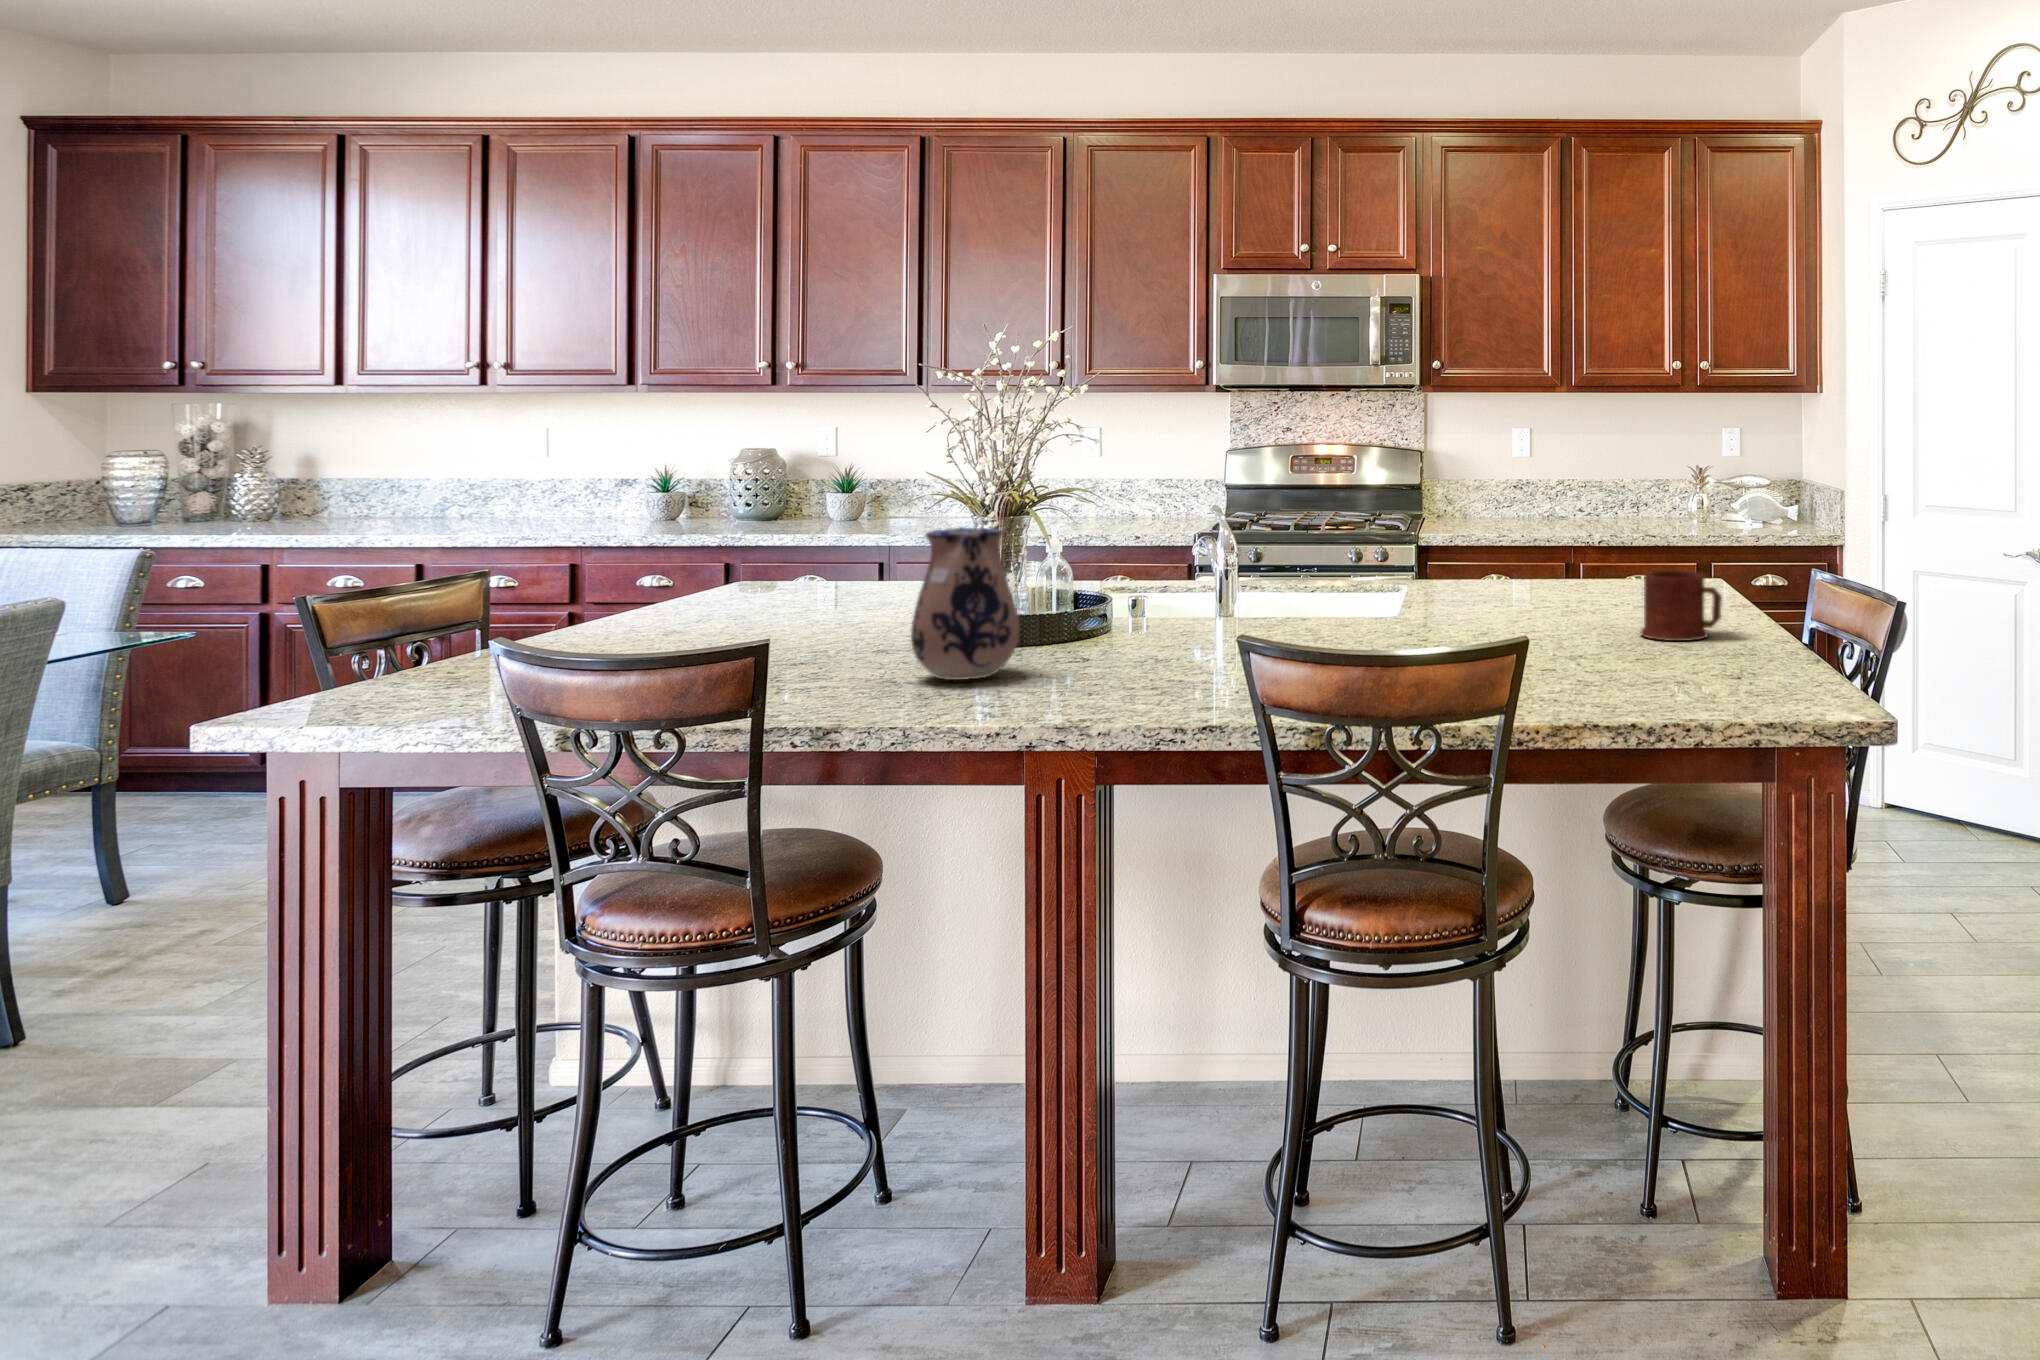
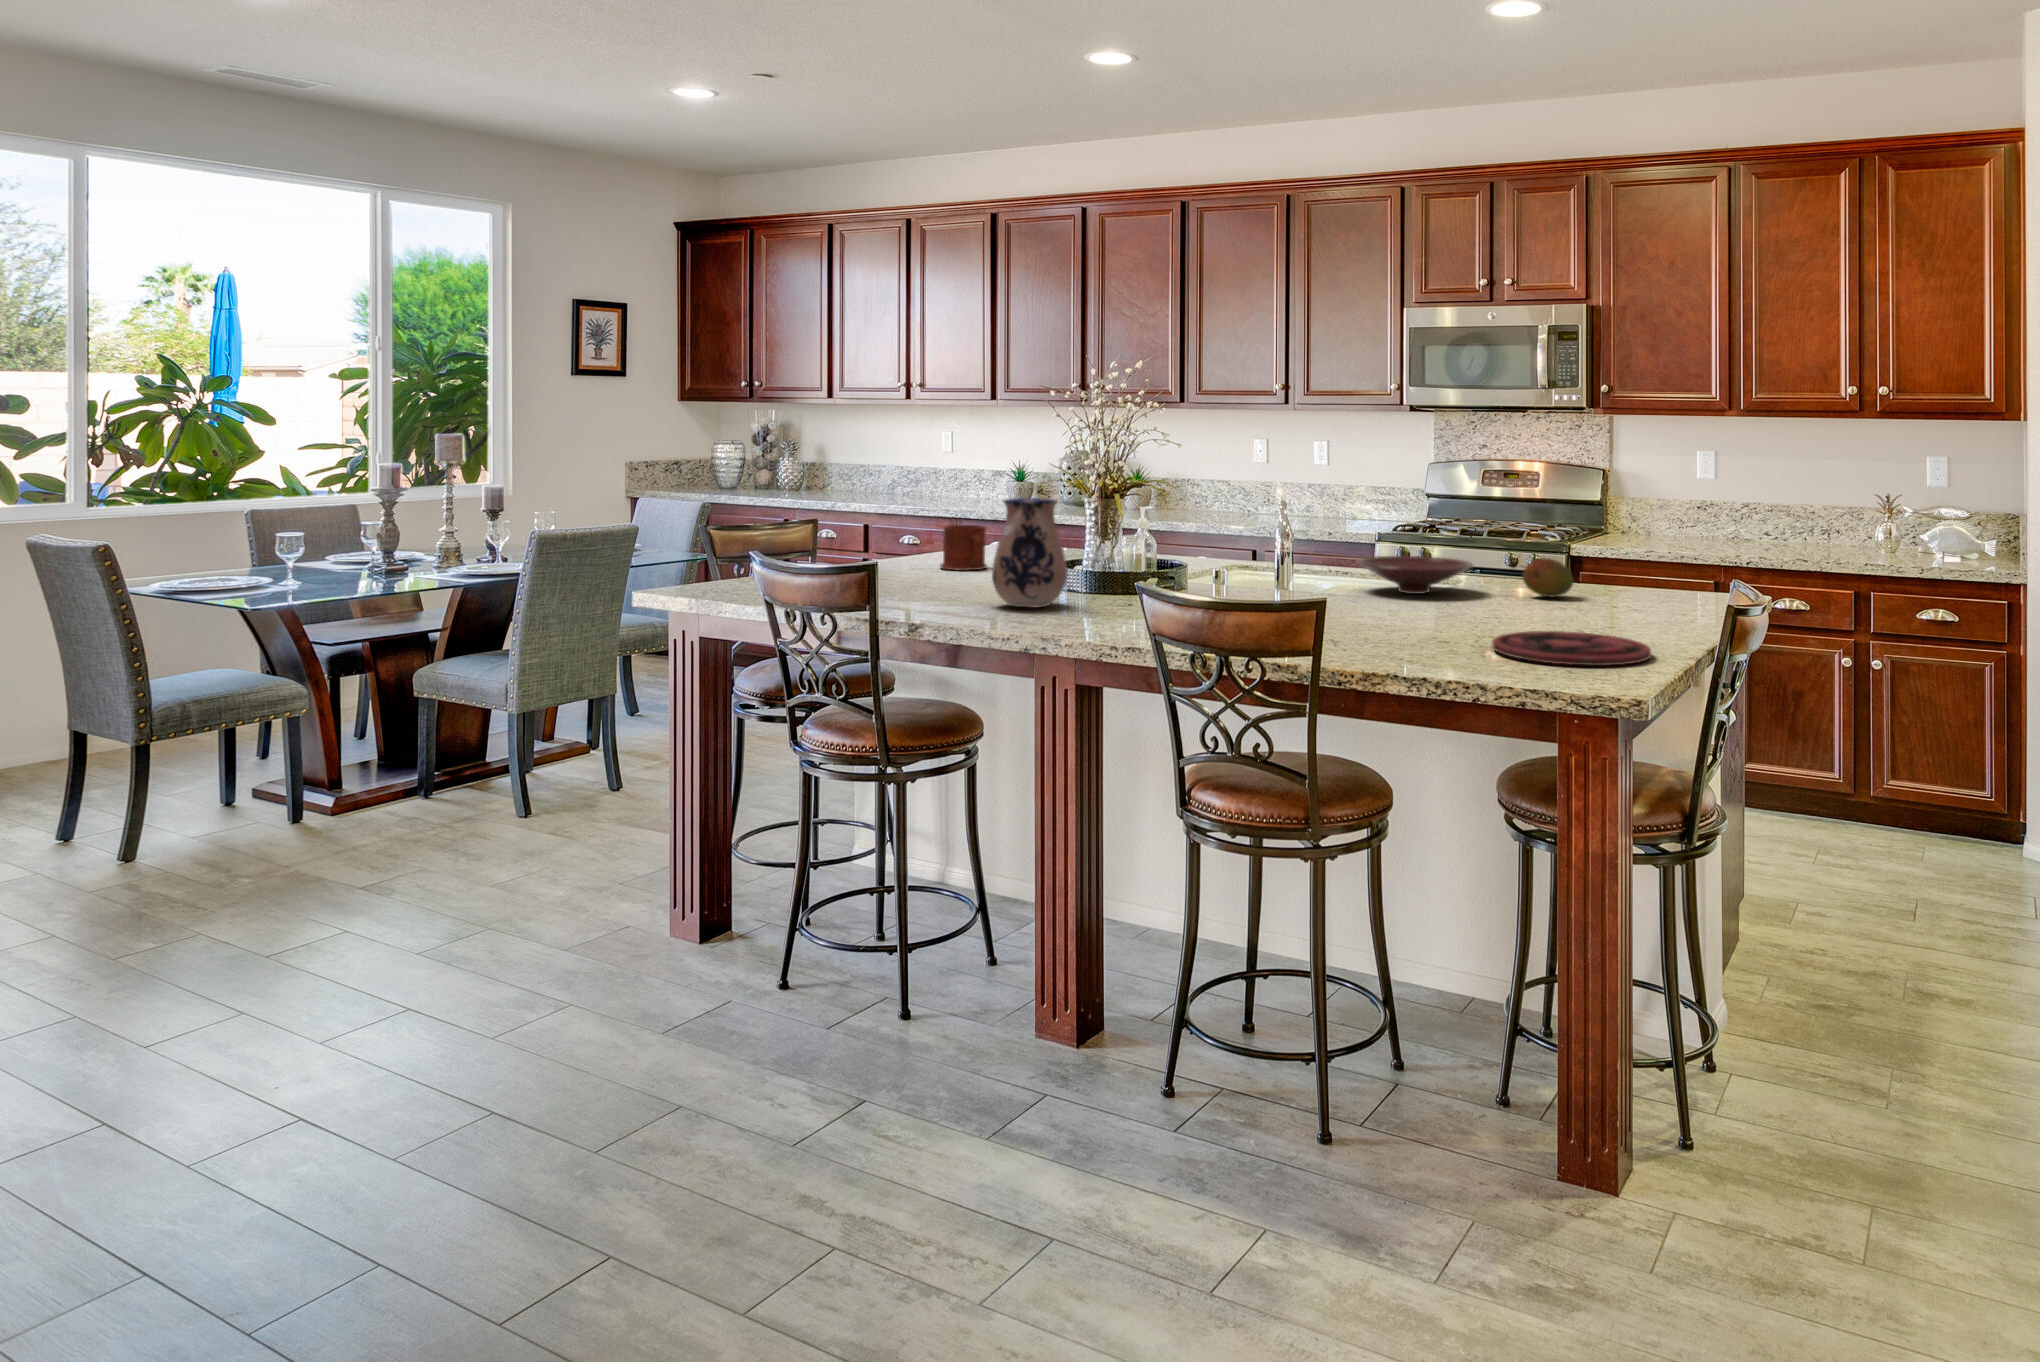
fruit: none [1512,560,1565,603] -> present [1523,558,1574,597]
bowl: none [1324,566,1462,612] -> present [1356,556,1473,594]
mug: present [1640,571,1722,641] -> present [941,525,987,571]
plate: none [1619,647,1795,689] -> present [1492,631,1651,666]

